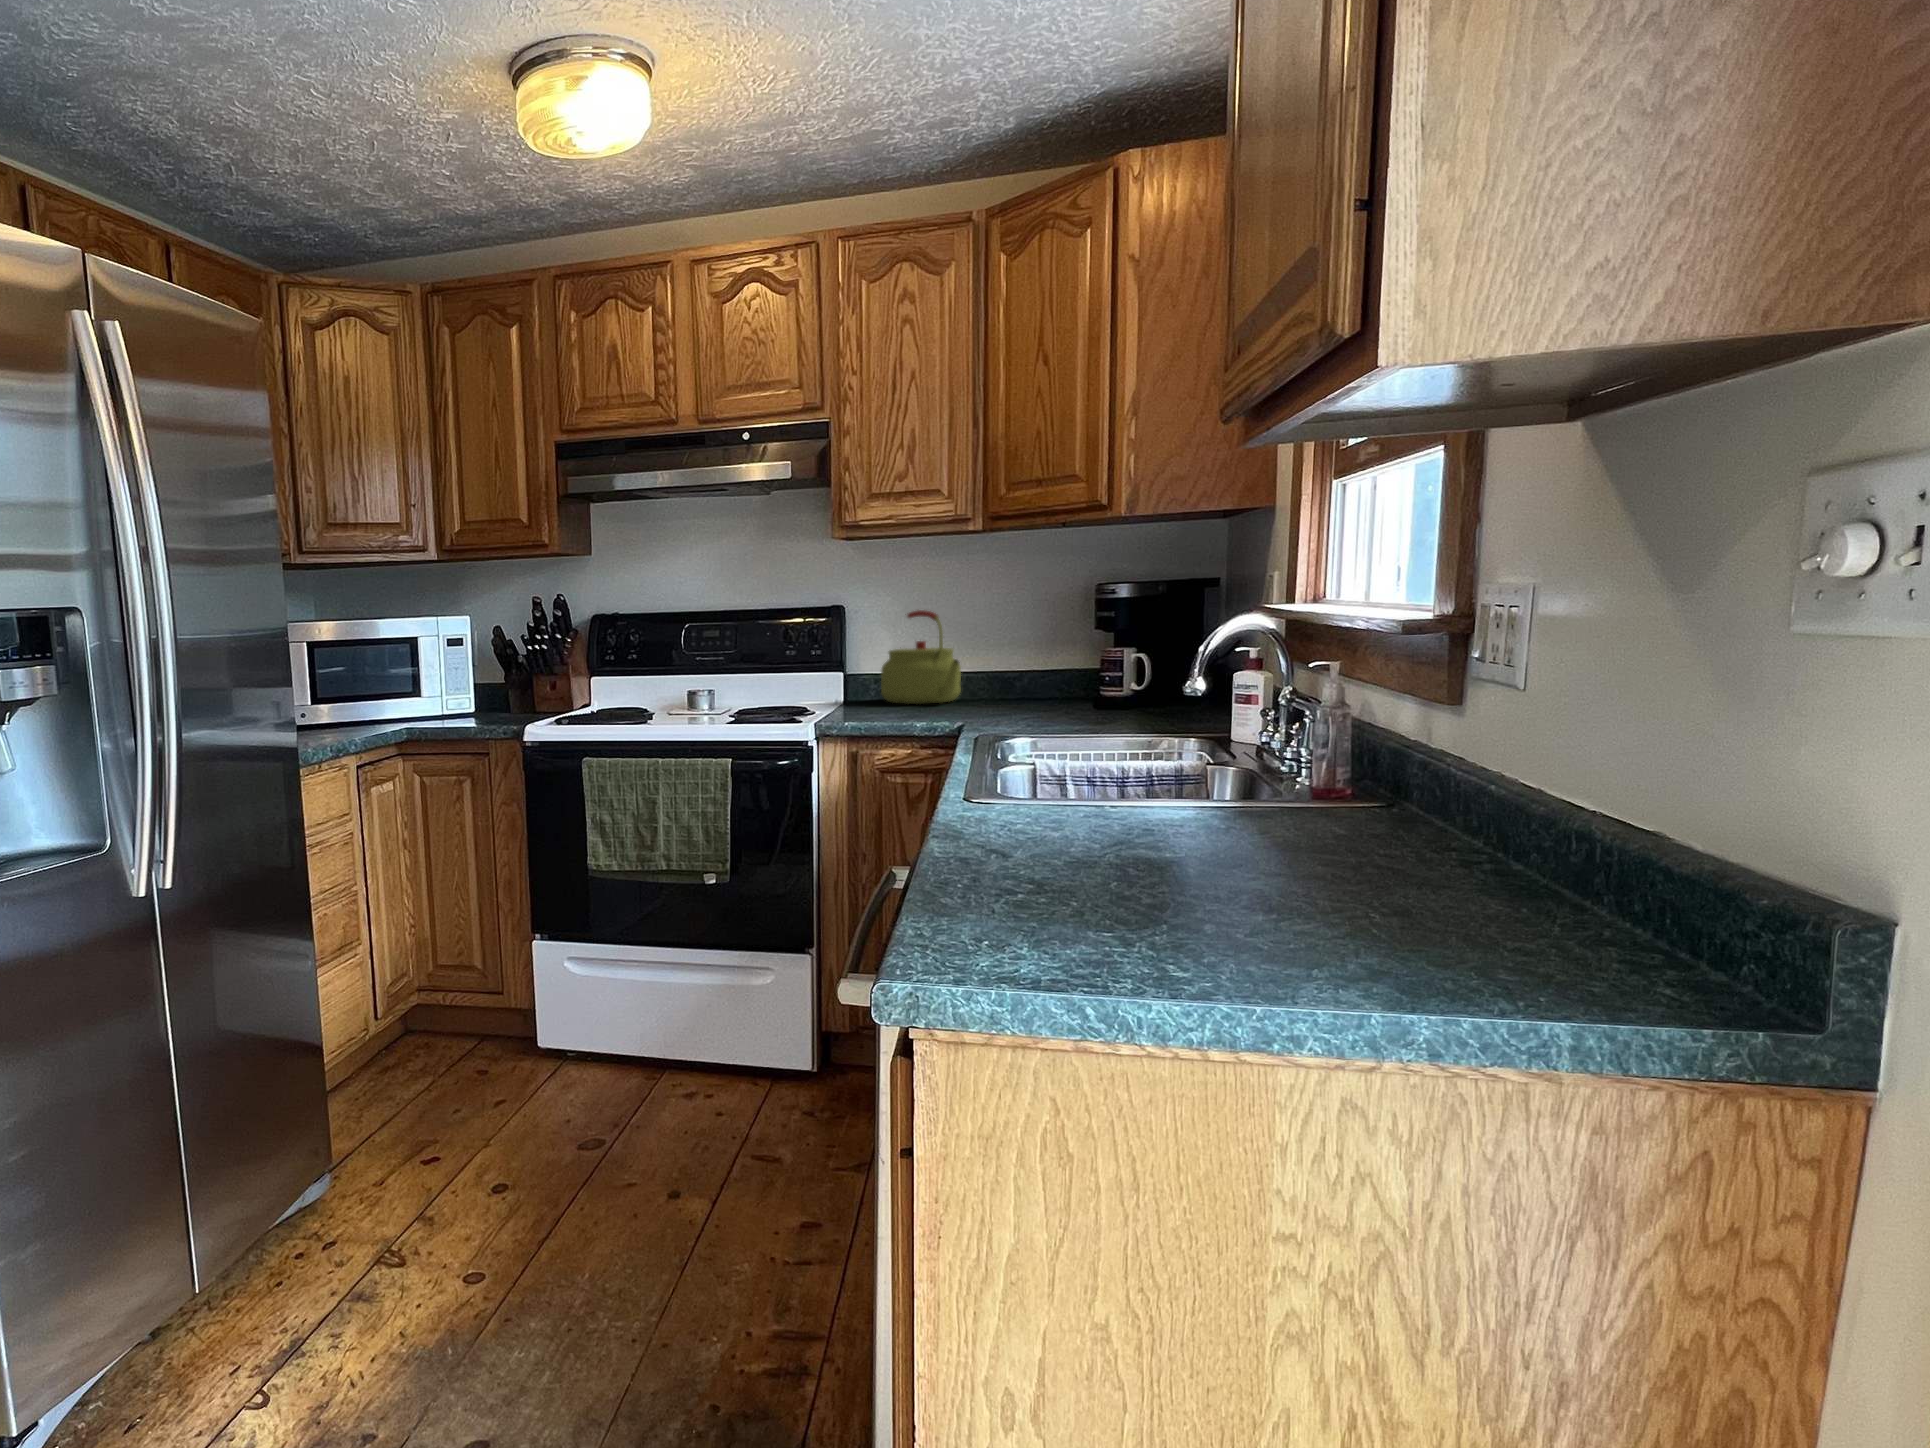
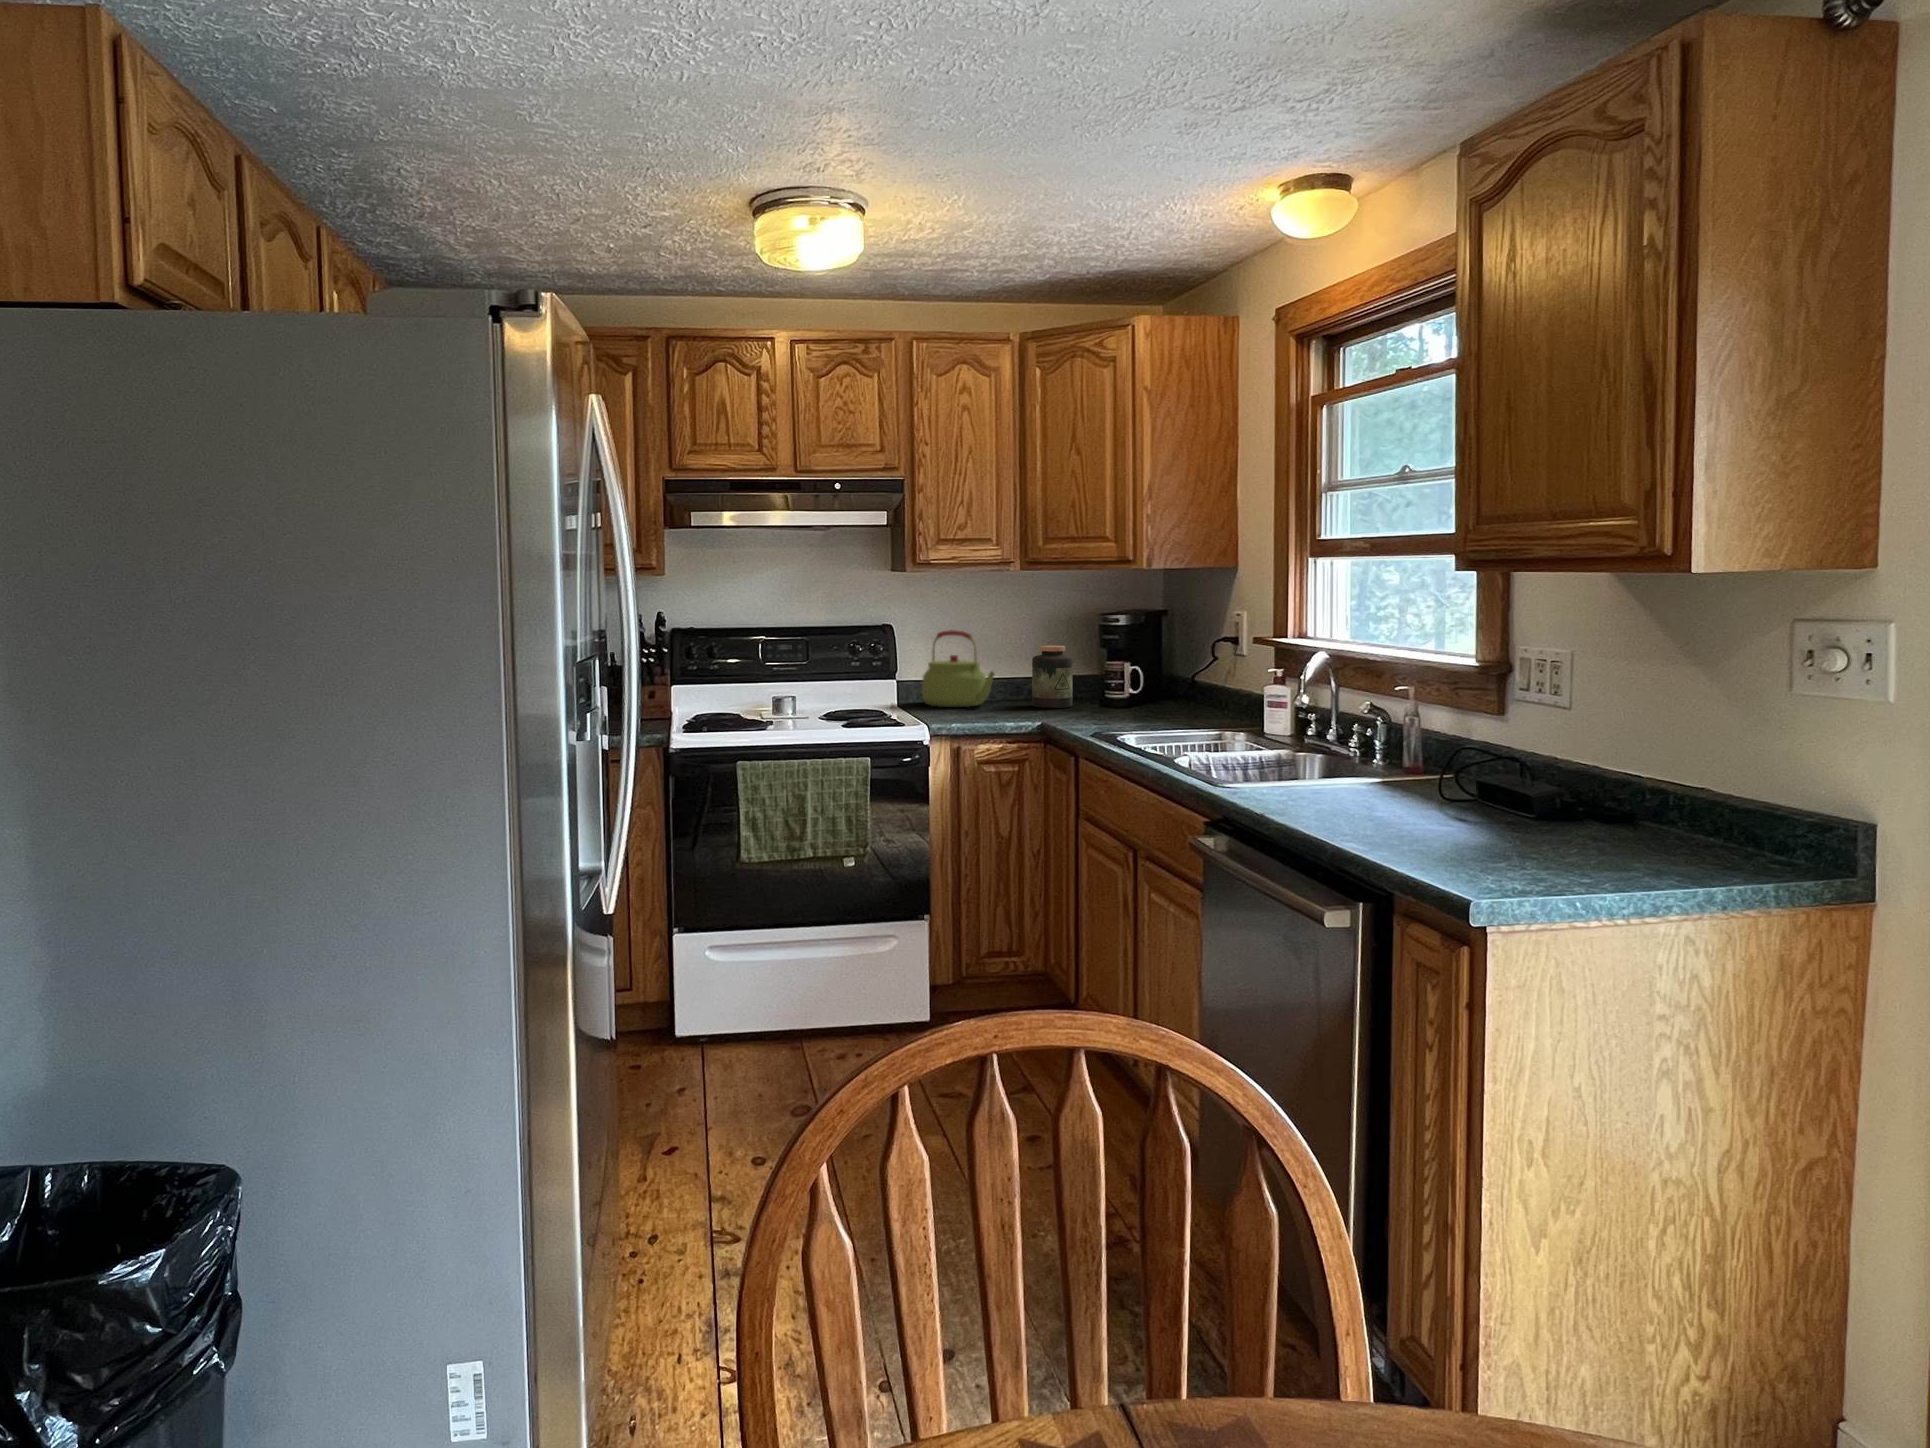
jar: none [1015,627,1069,706] -> present [1032,645,1072,708]

